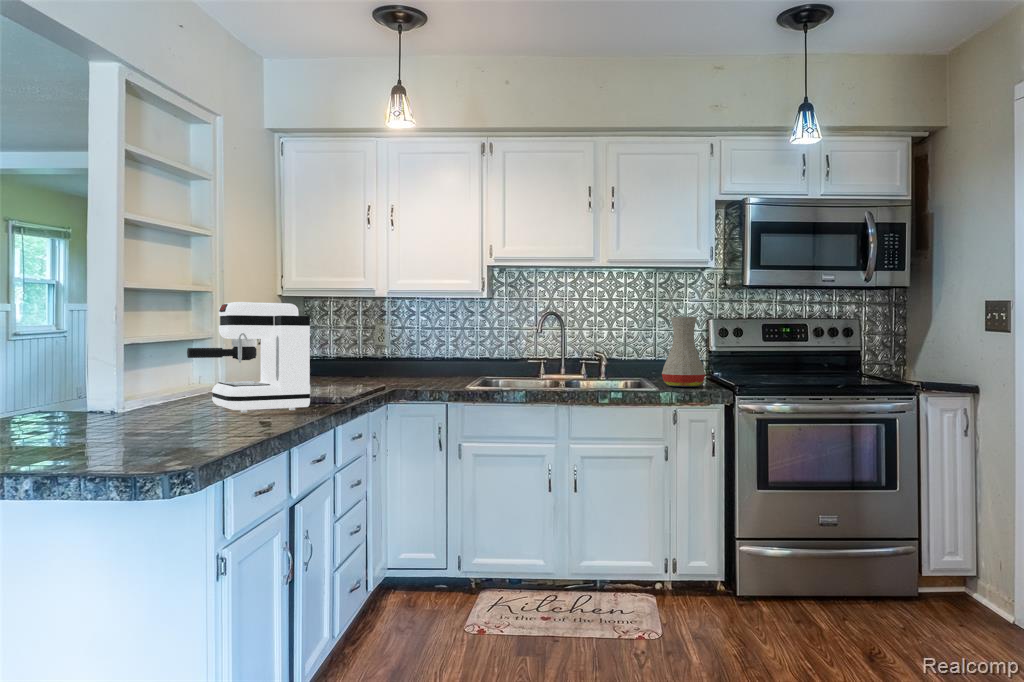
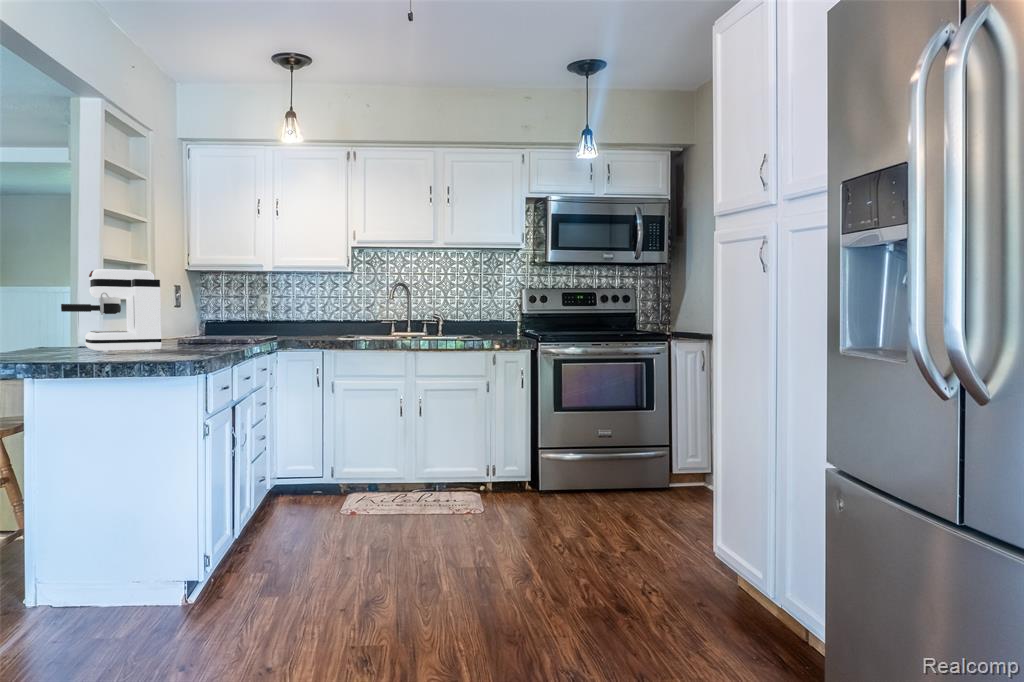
vase: present [662,317,705,387] -> none [471,285,504,339]

